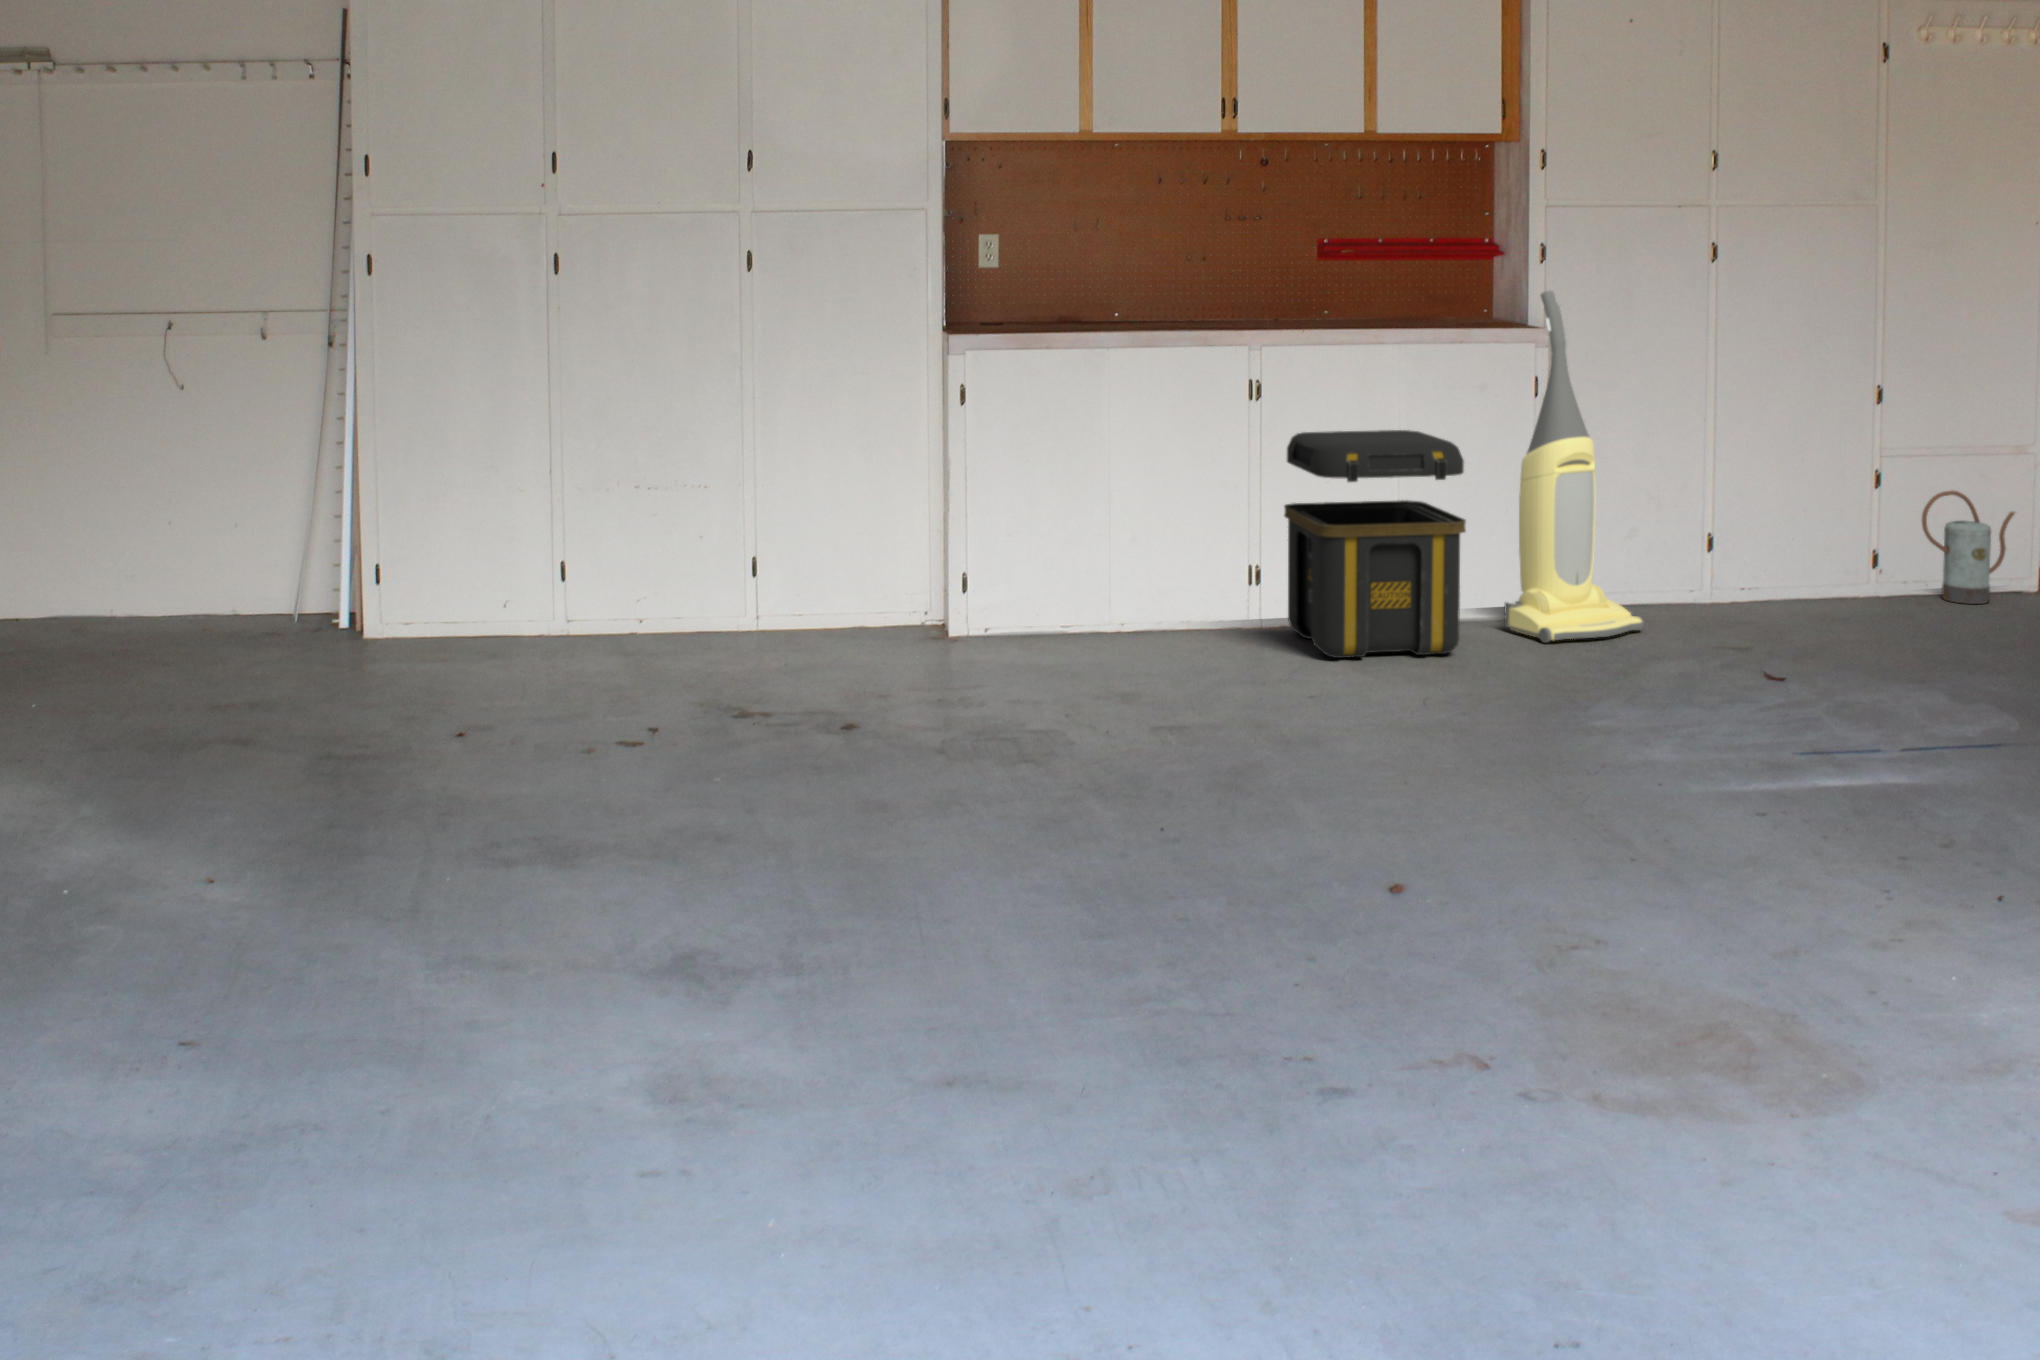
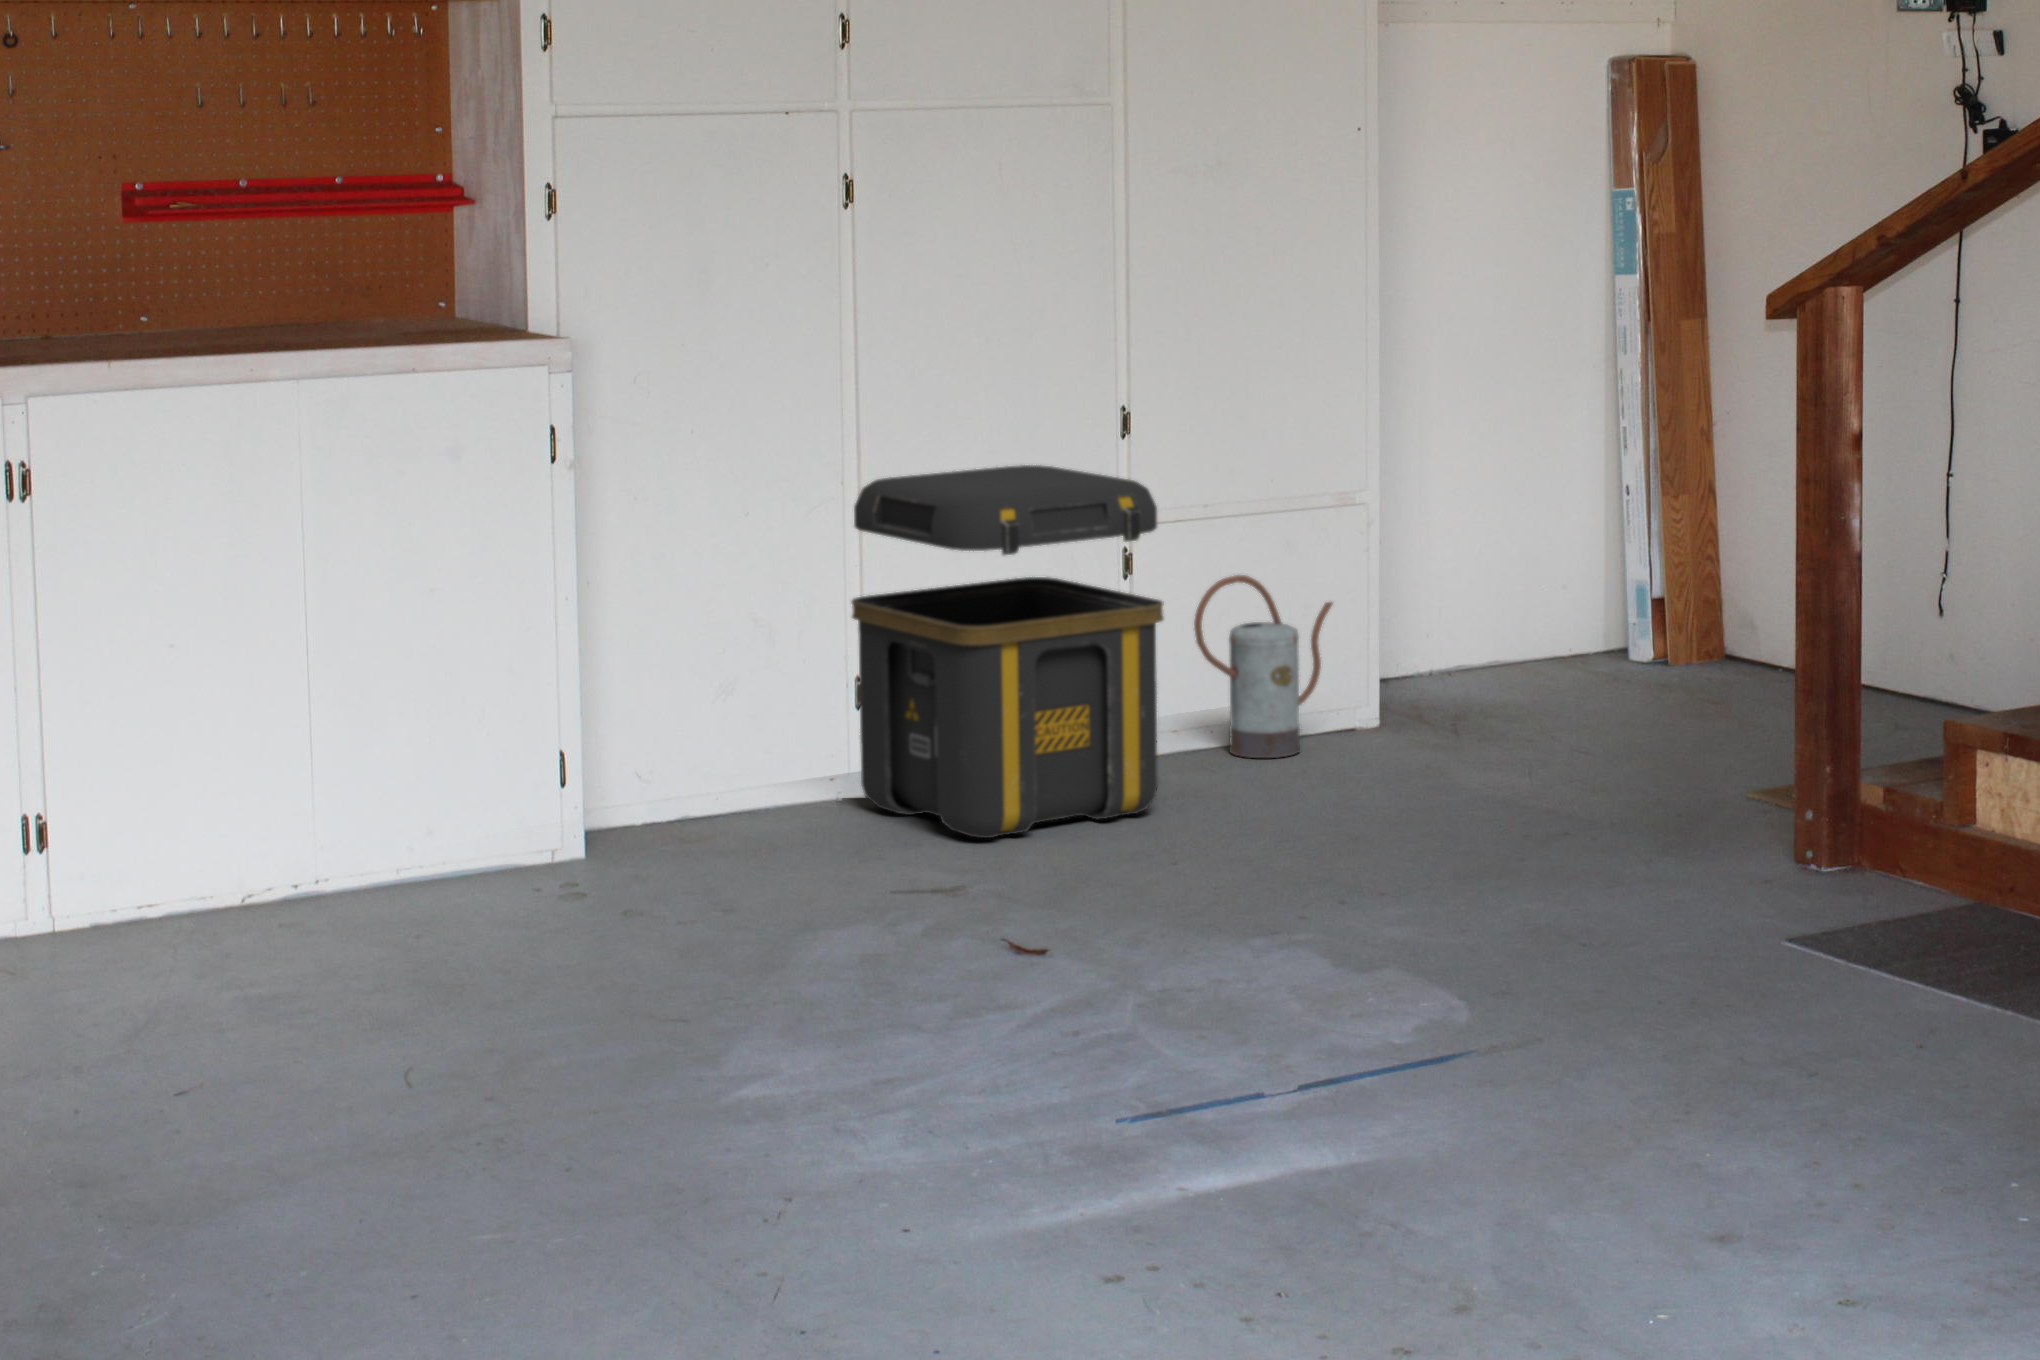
vacuum cleaner: present [1504,291,1644,643] -> none [511,272,756,904]
toolbox: present [1284,430,1466,658] -> present [852,465,1164,838]

